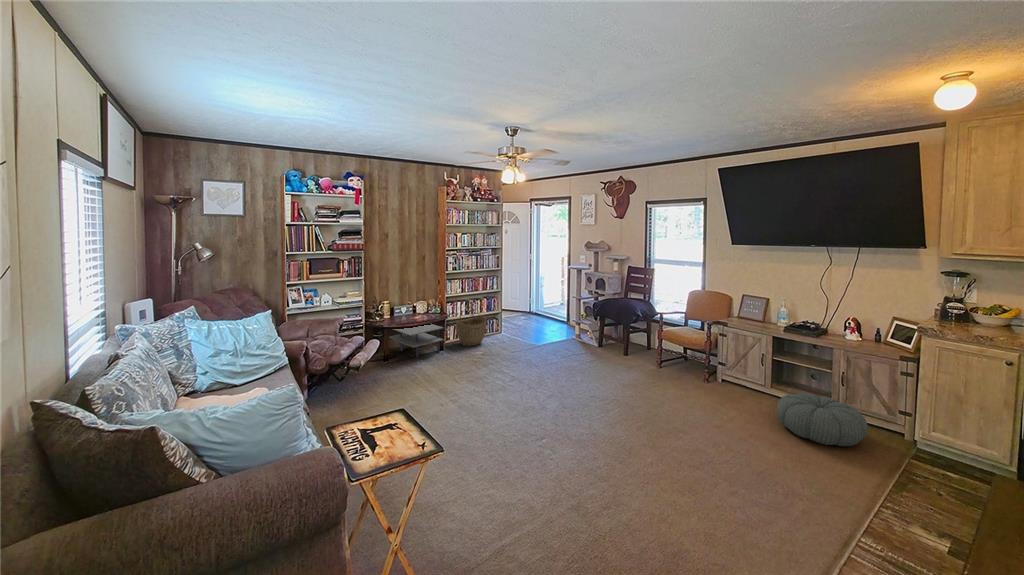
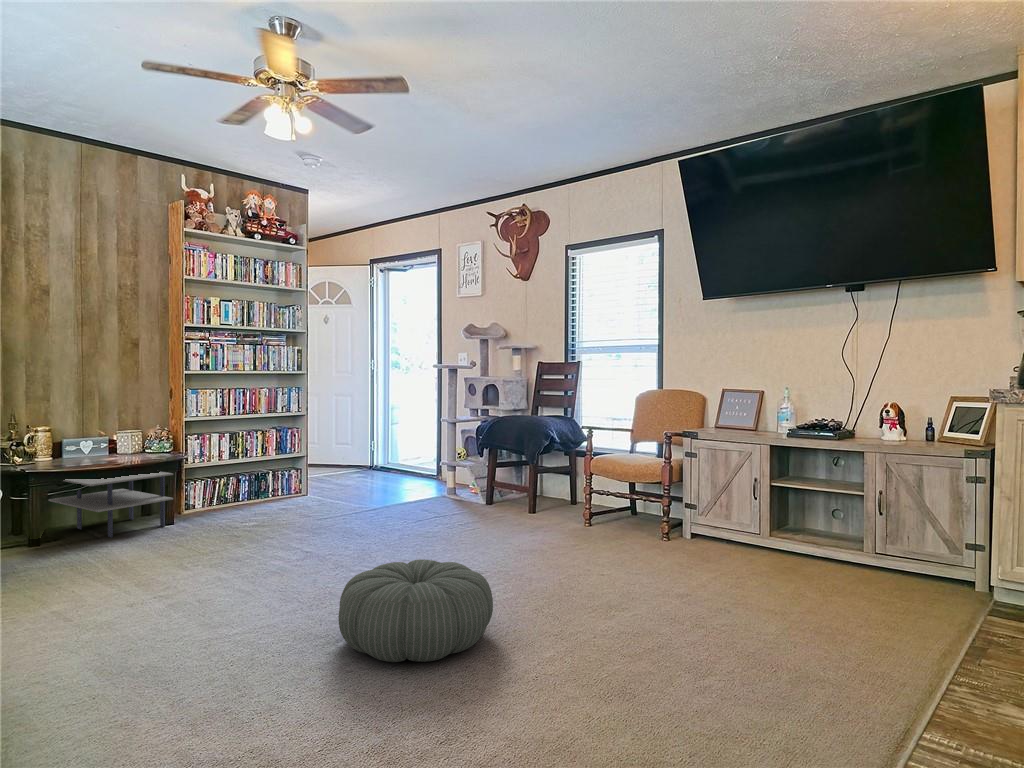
woven basket: present [456,310,486,346] -> none [207,444,271,516]
pouf: present [777,393,868,446] -> present [338,559,493,662]

